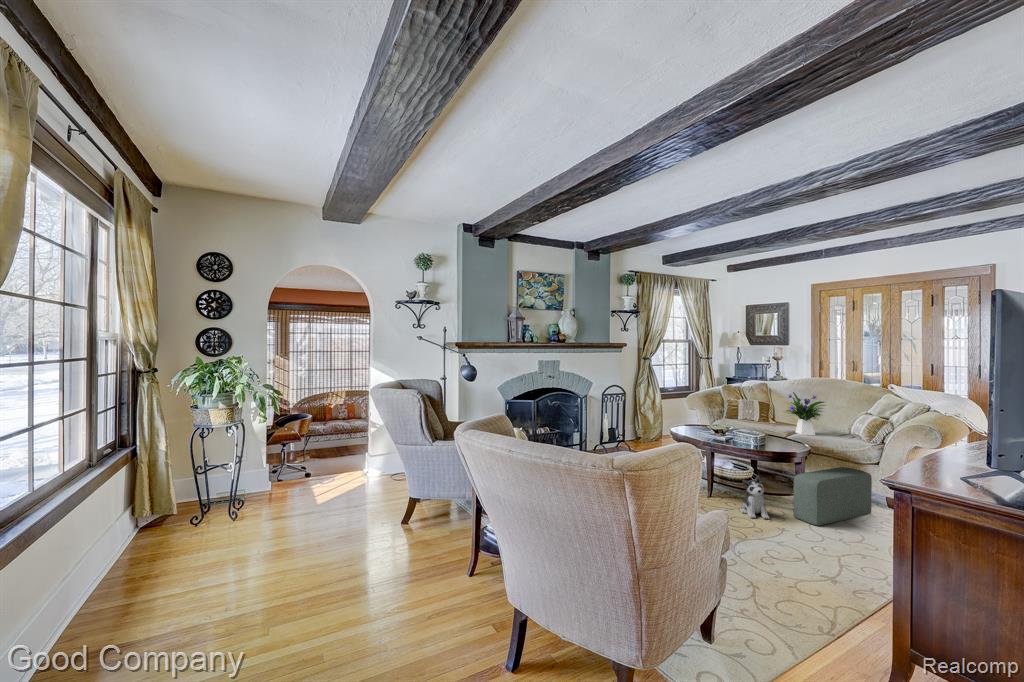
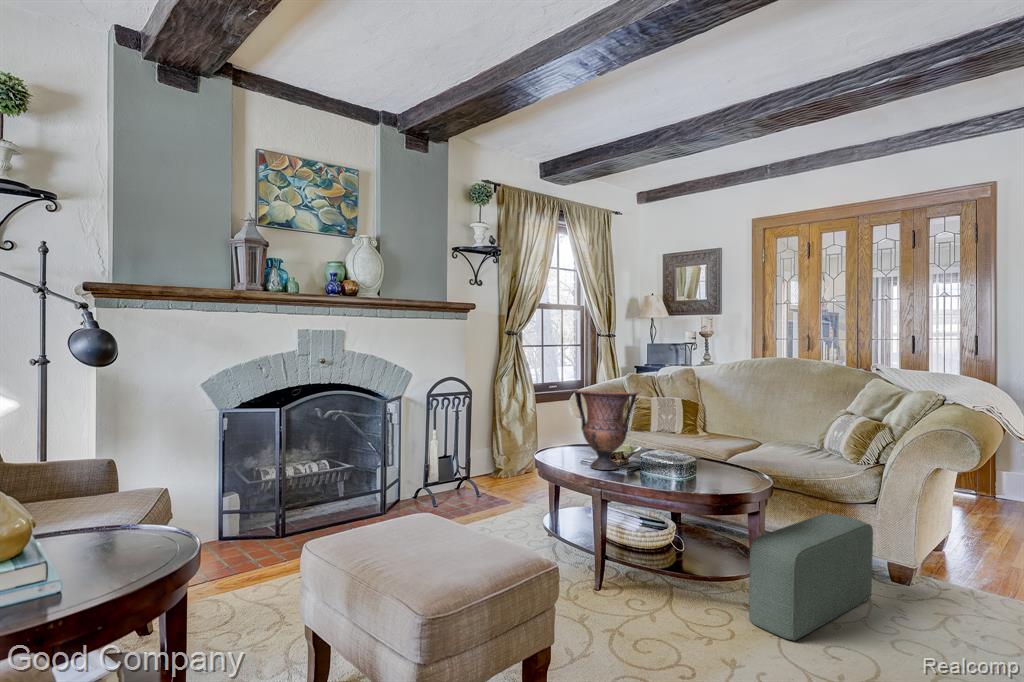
flower arrangement: present [787,392,826,435] -> none [718,381,792,455]
vase: none [693,396,731,438] -> present [572,390,639,470]
plush toy: present [740,476,769,519] -> none [653,545,707,635]

